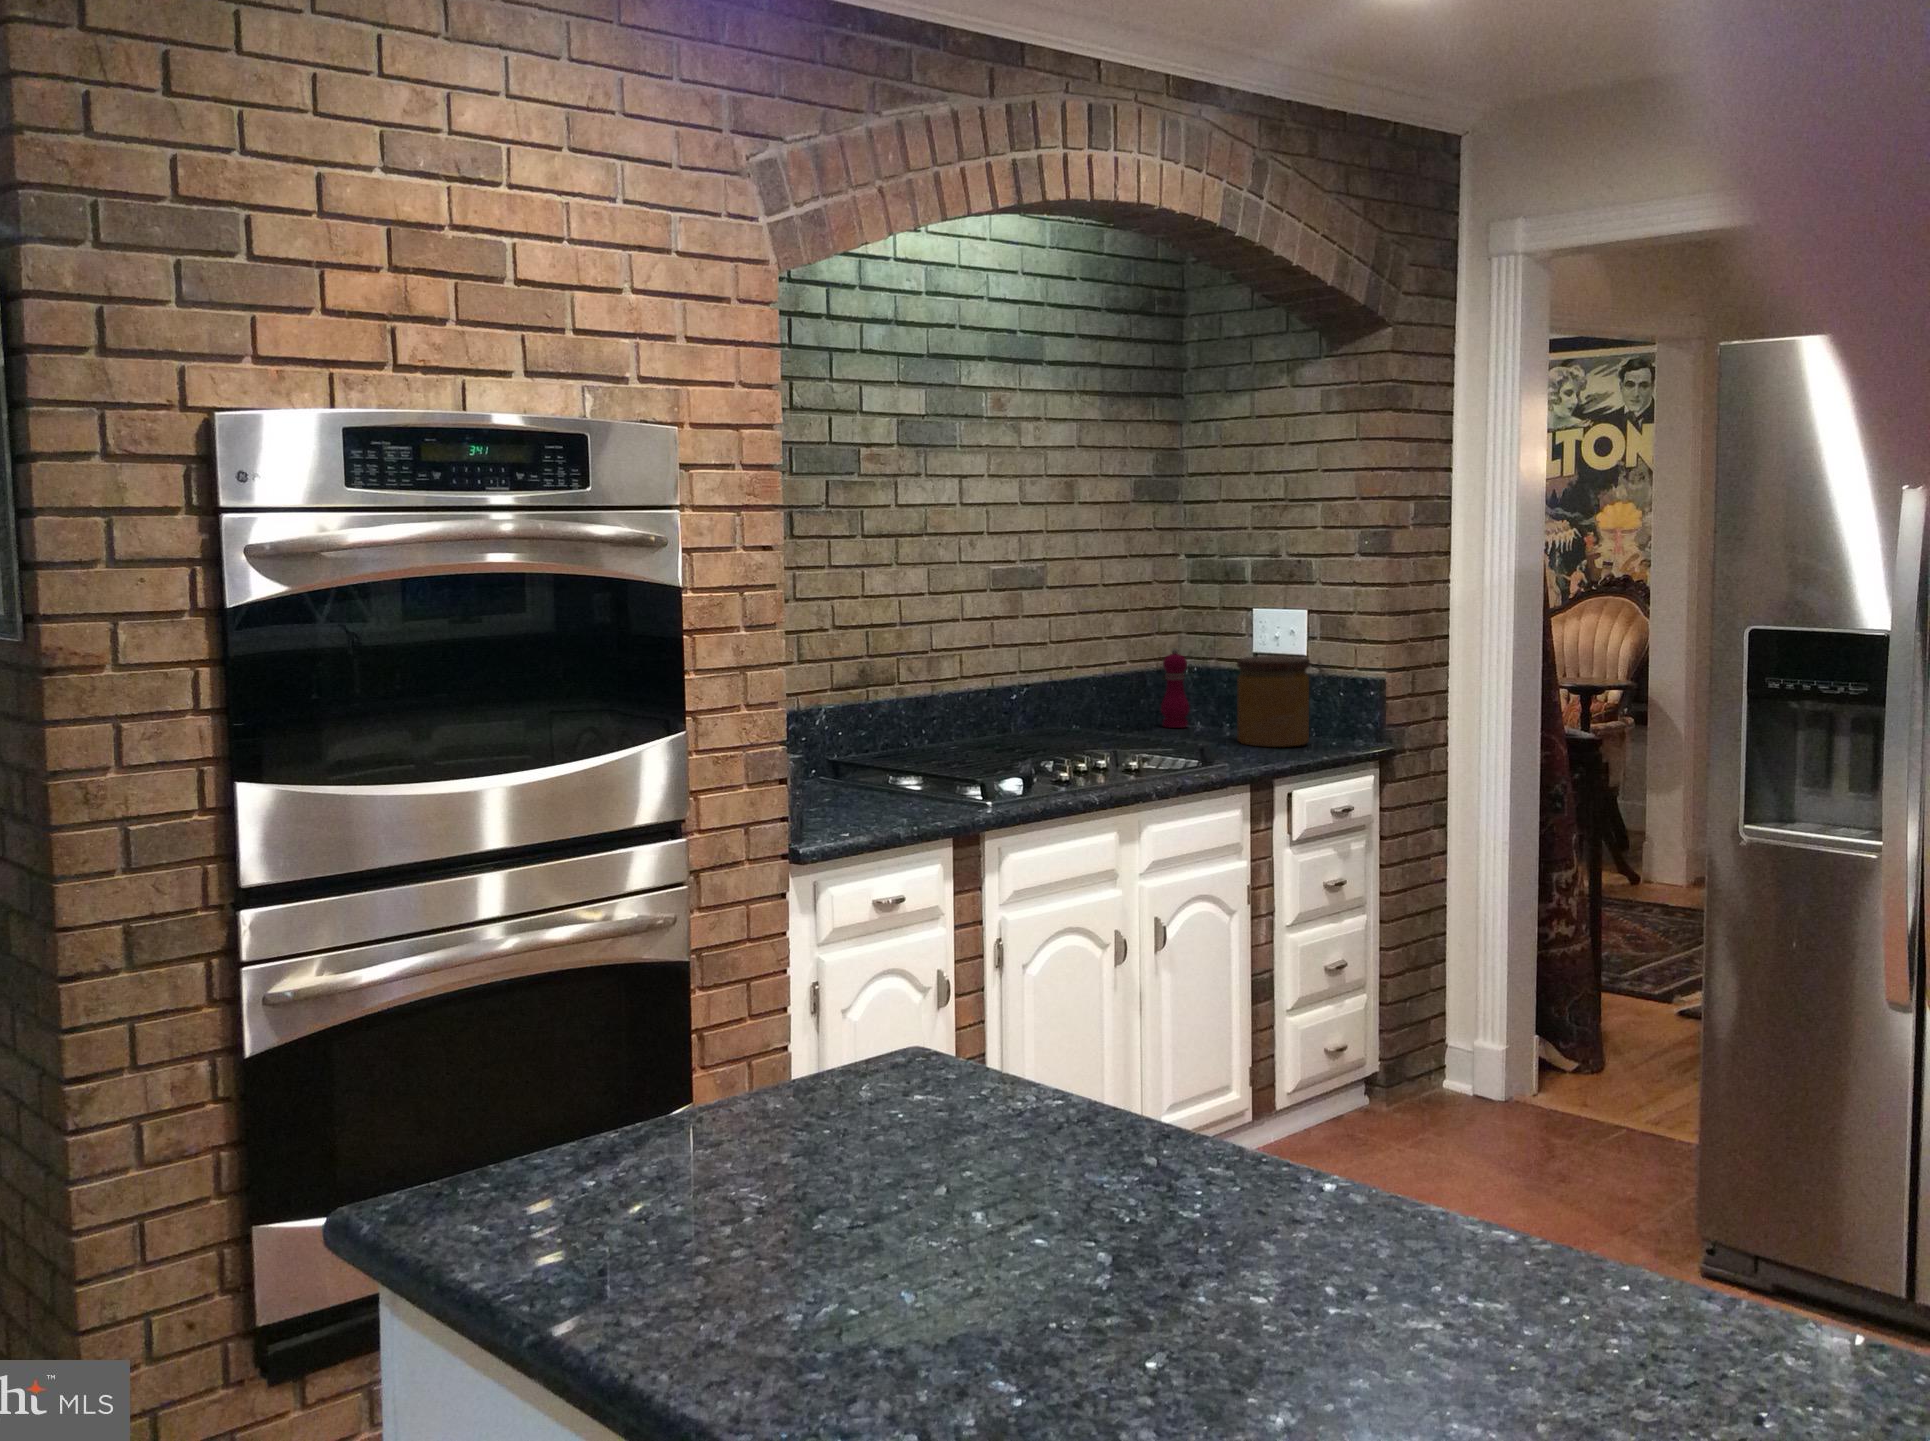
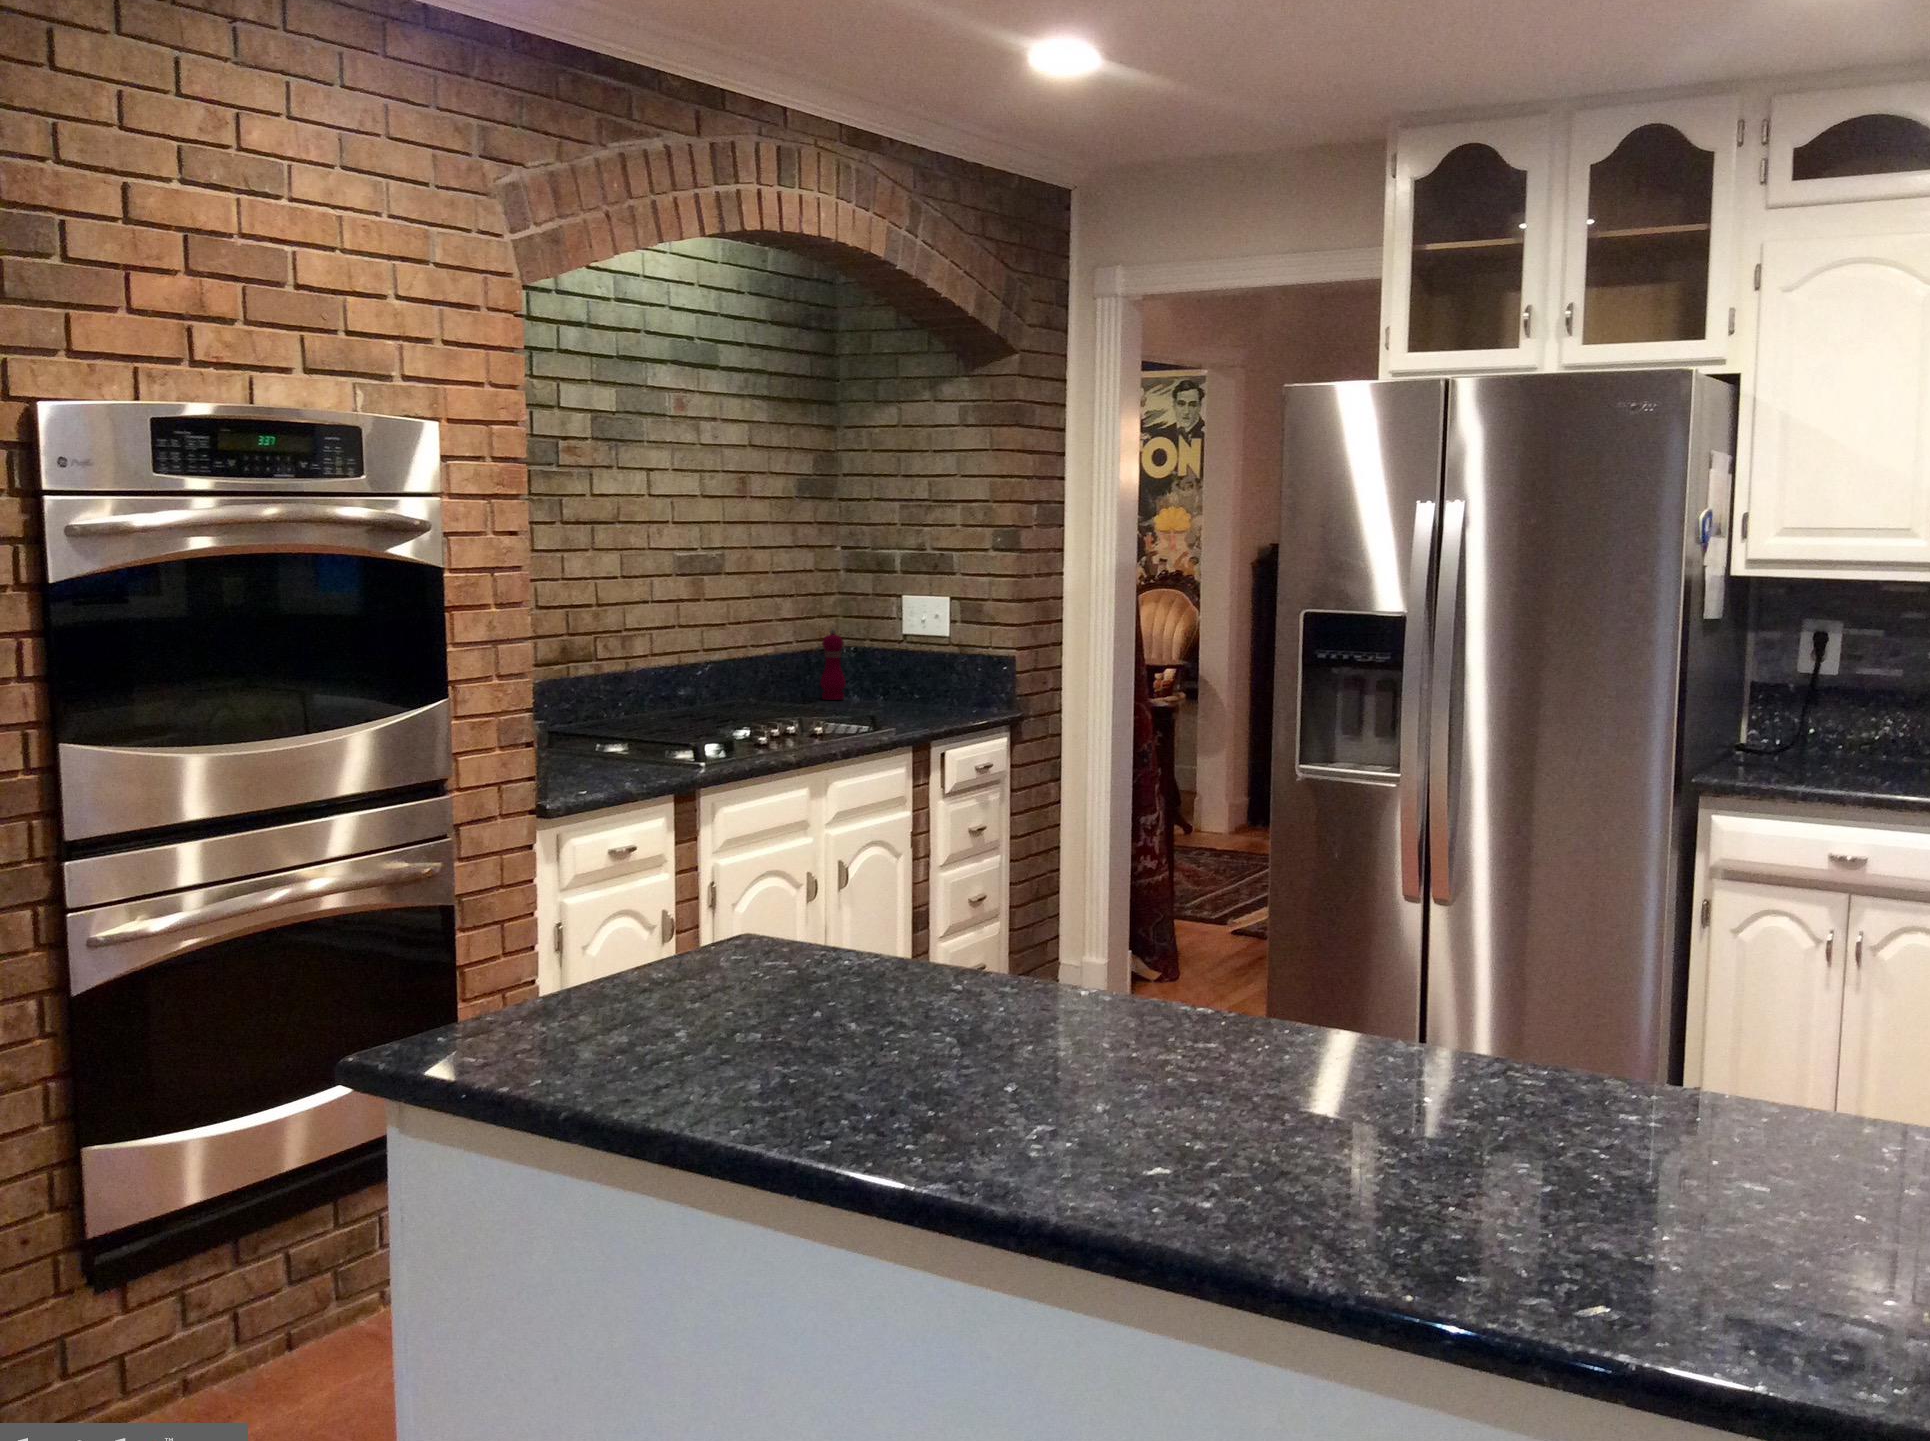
jar: present [1237,656,1310,747] -> none [891,636,953,714]

